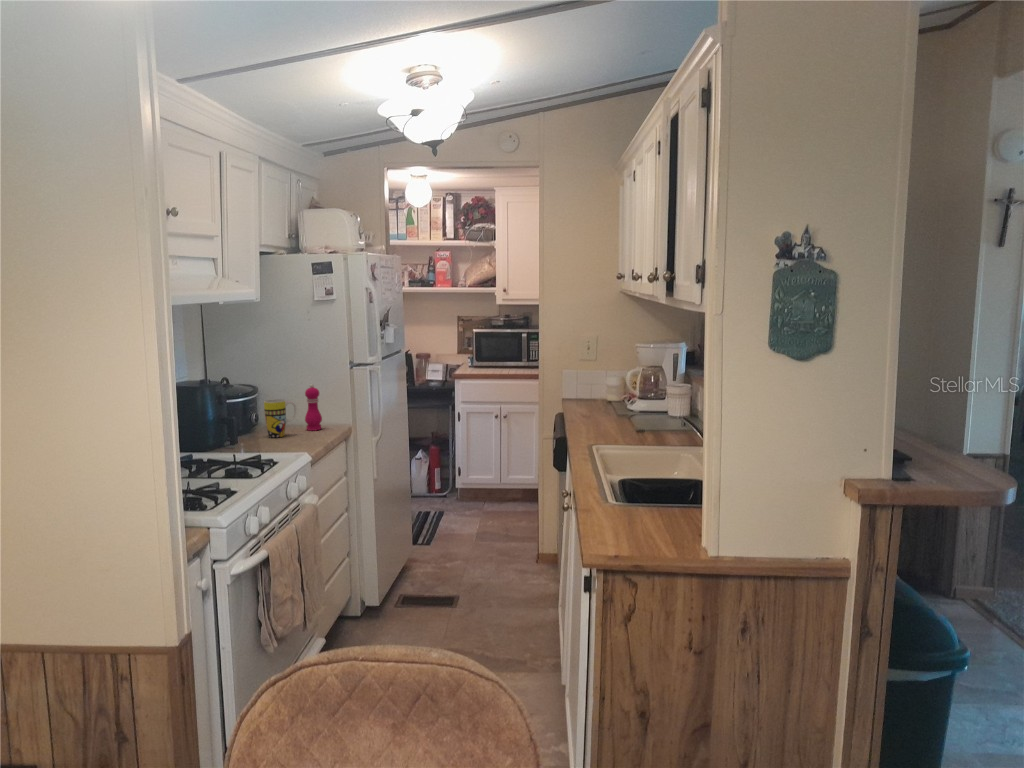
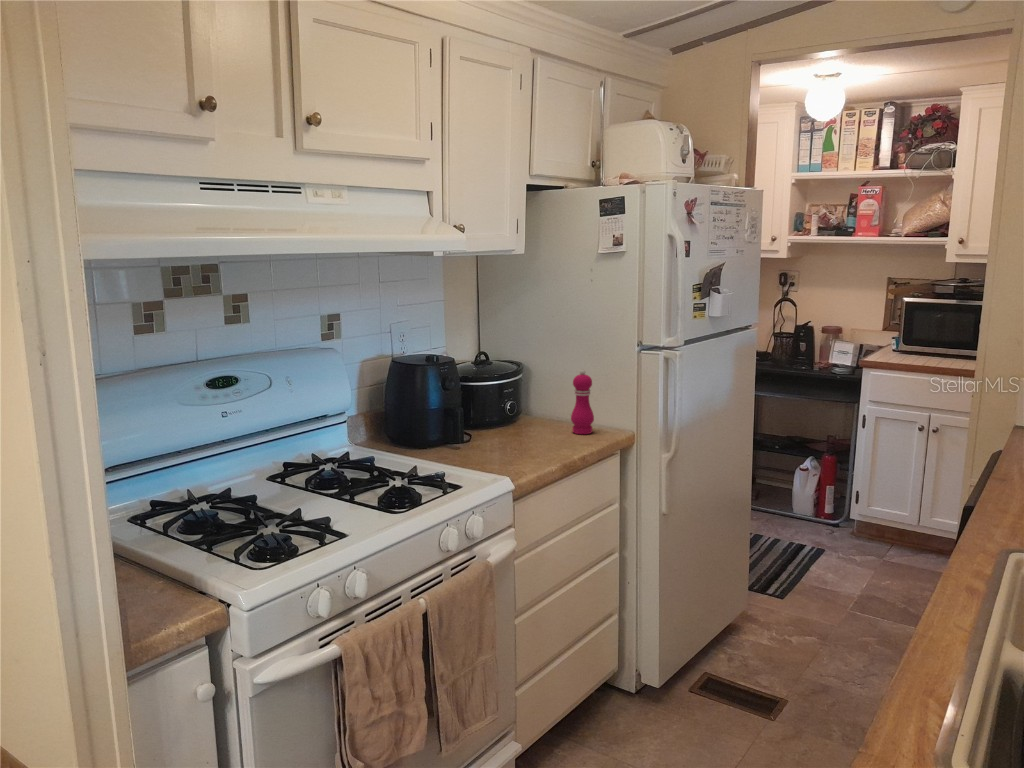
mug: present [264,399,296,438] -> none [509,387,551,440]

